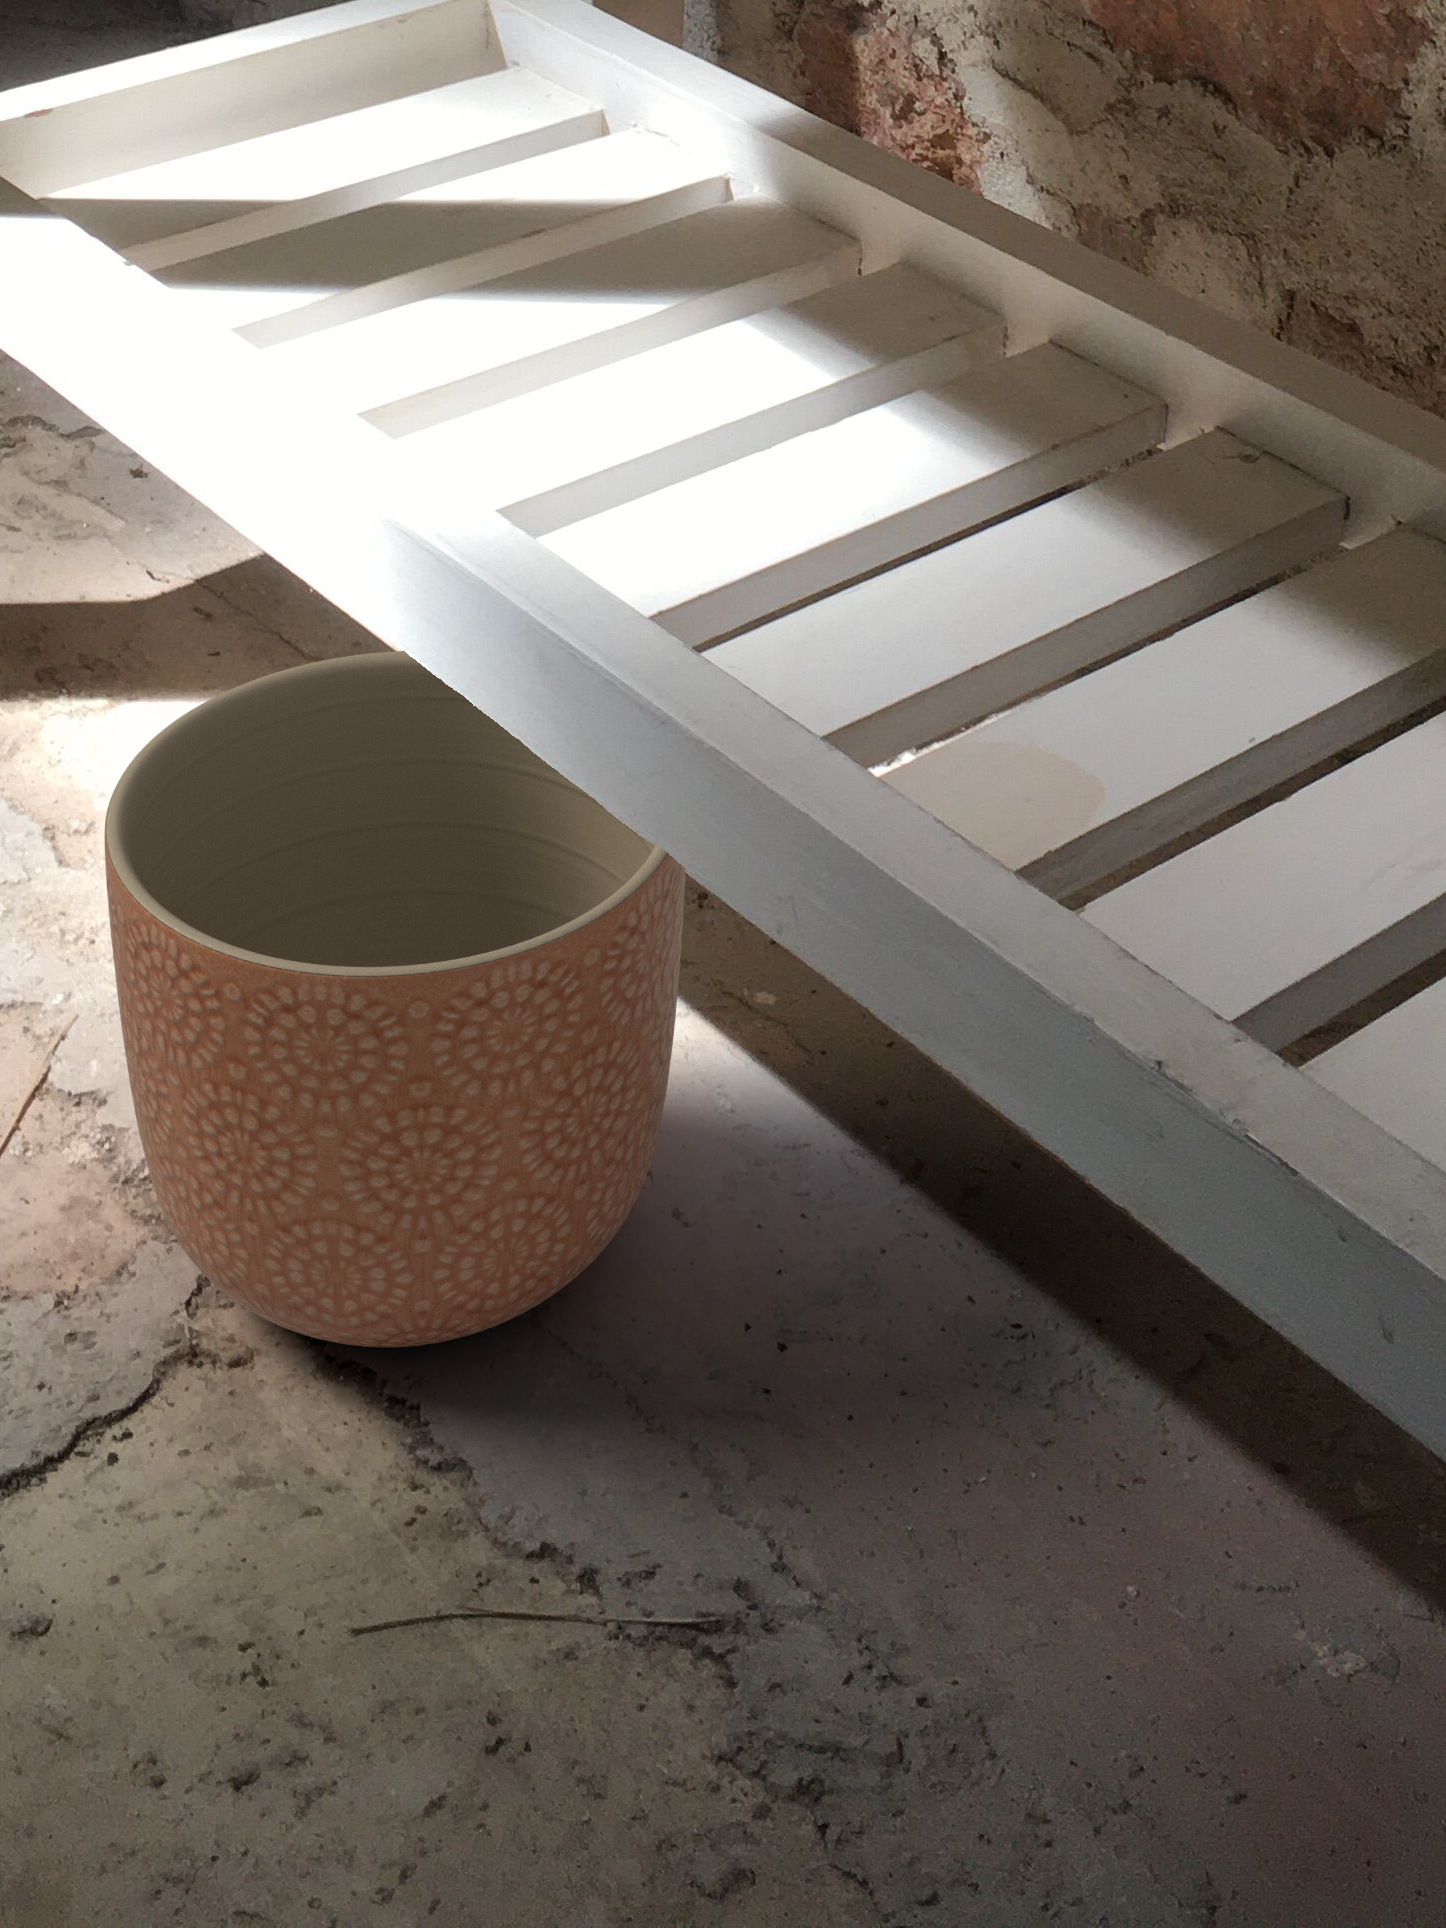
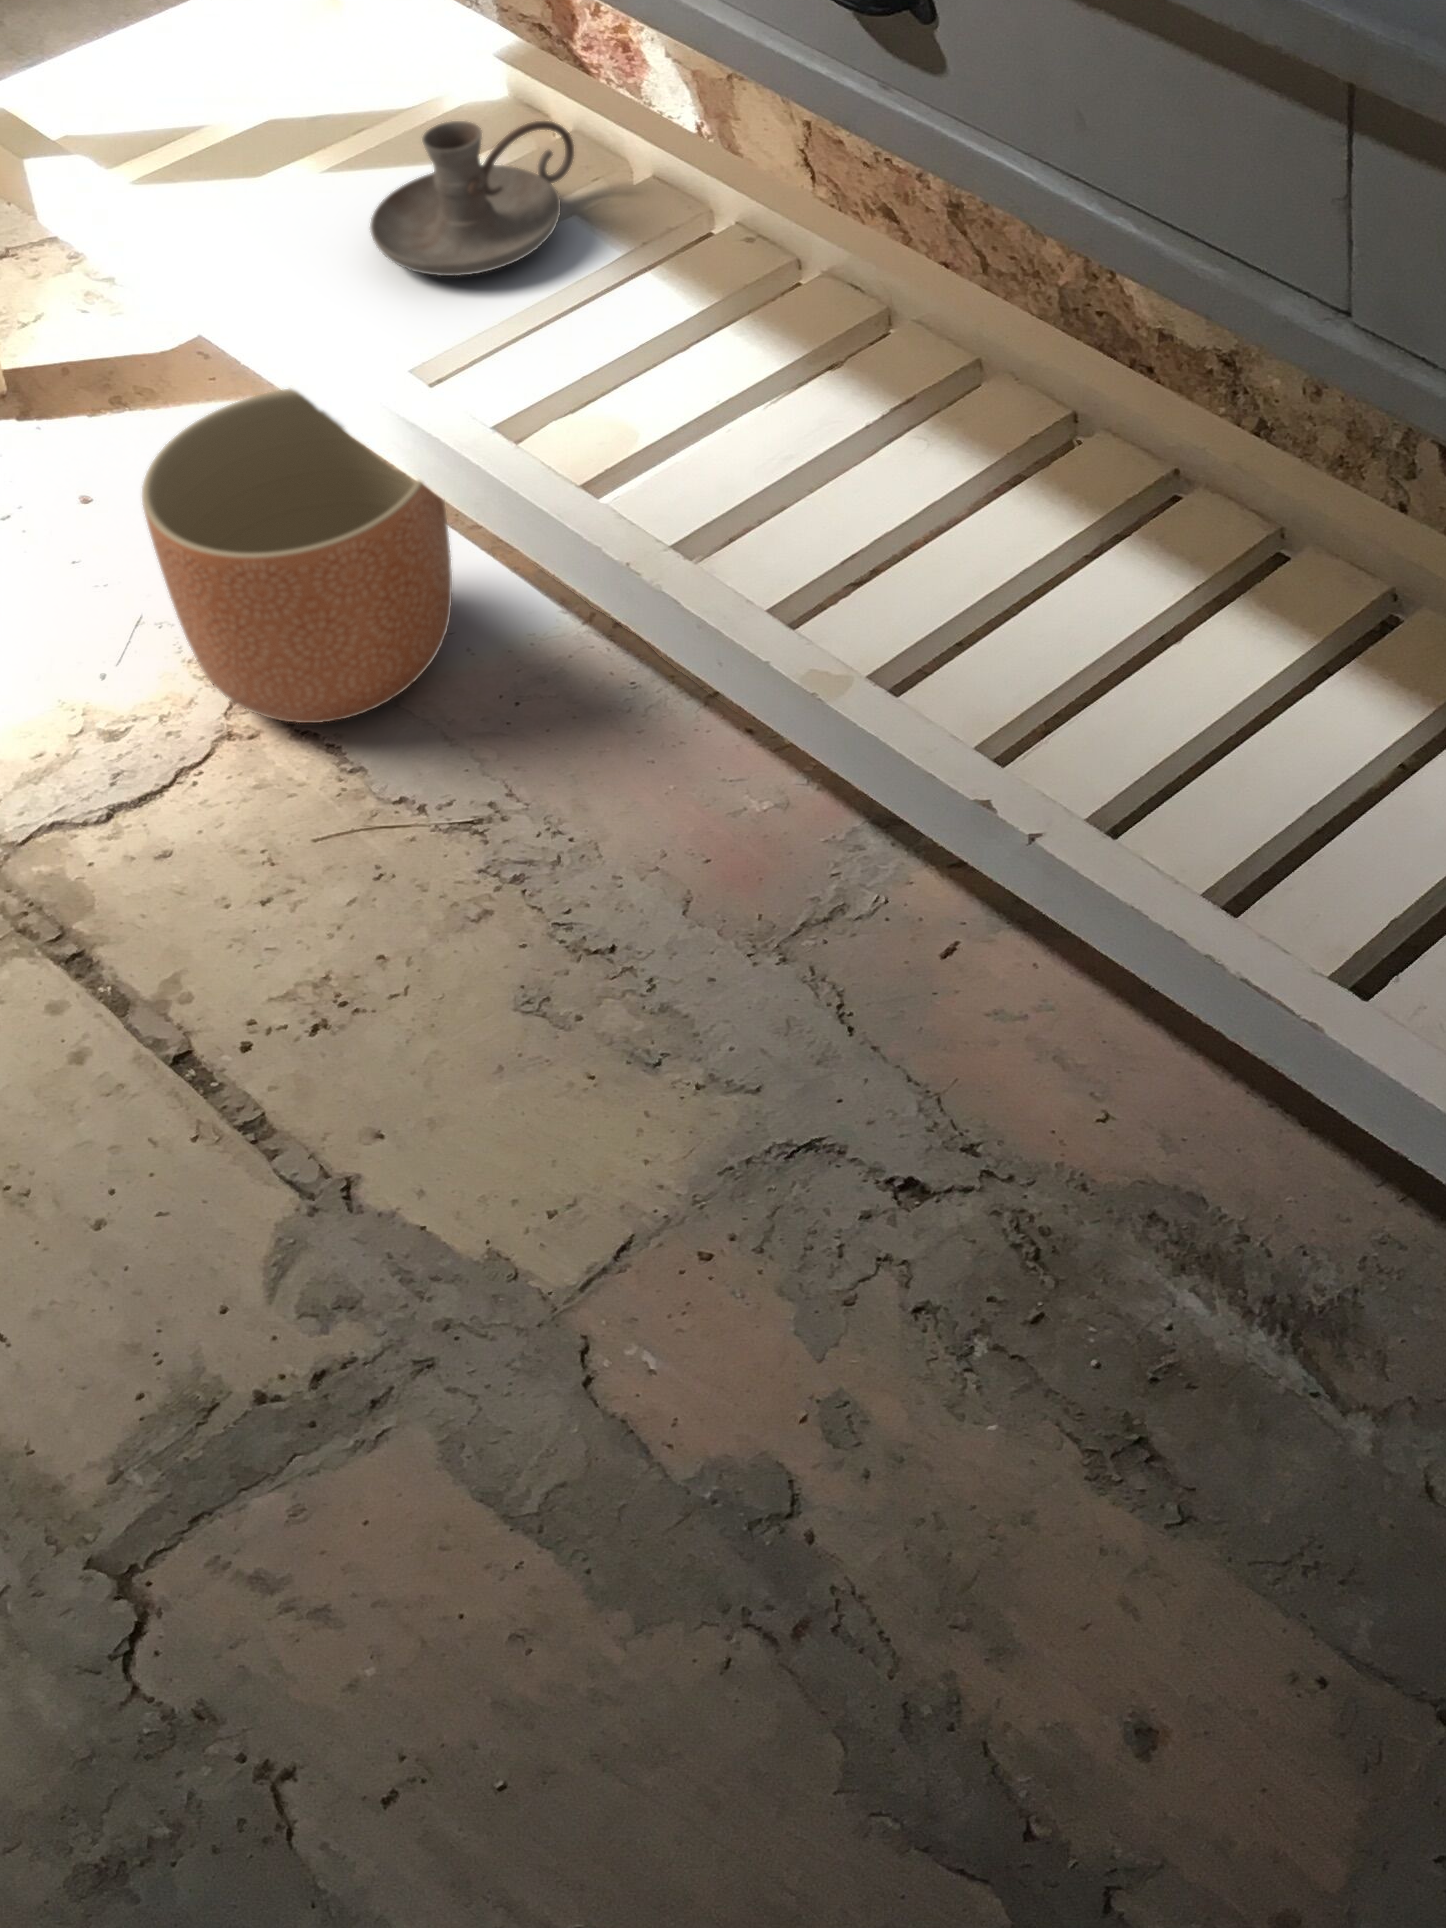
candle holder: none [571,196,933,474] -> present [370,121,574,276]

